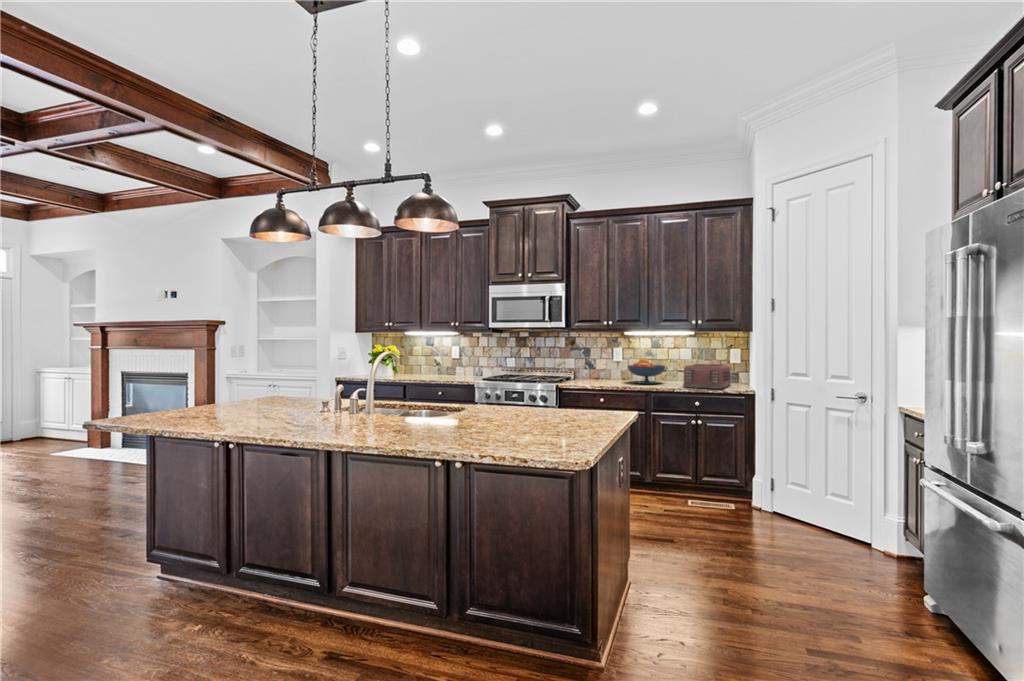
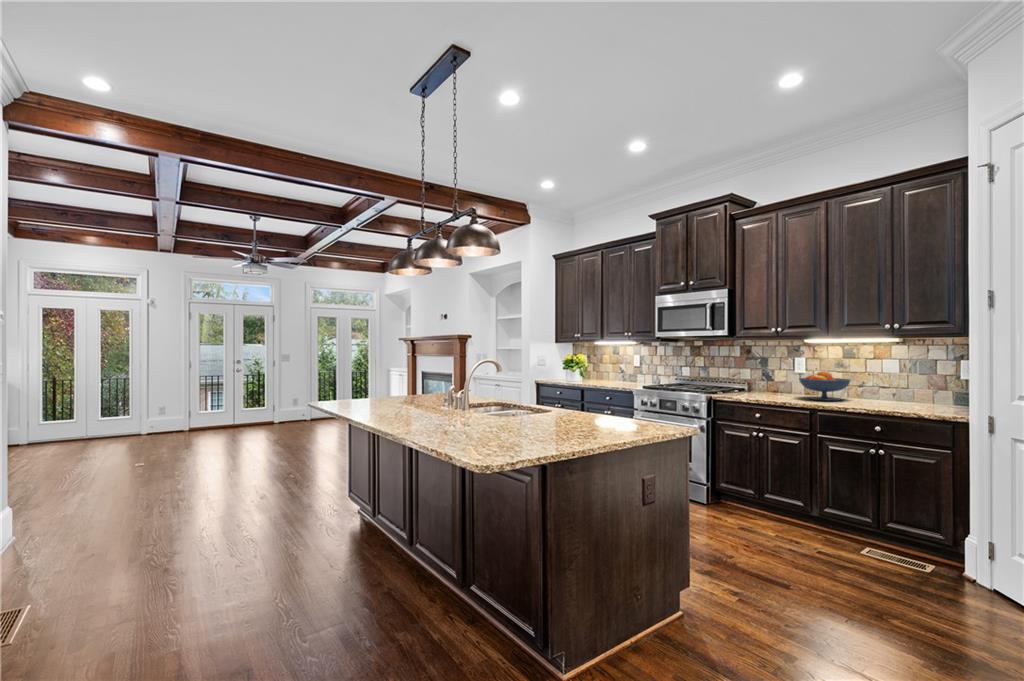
toaster: present [683,364,731,389] -> none [863,379,945,412]

